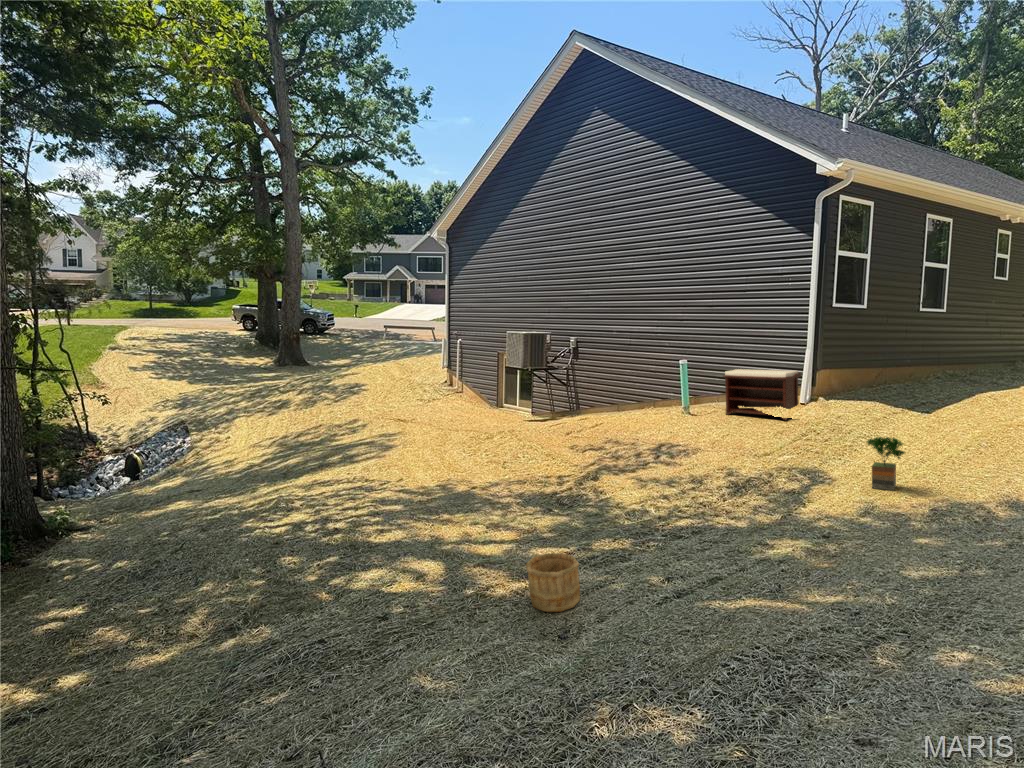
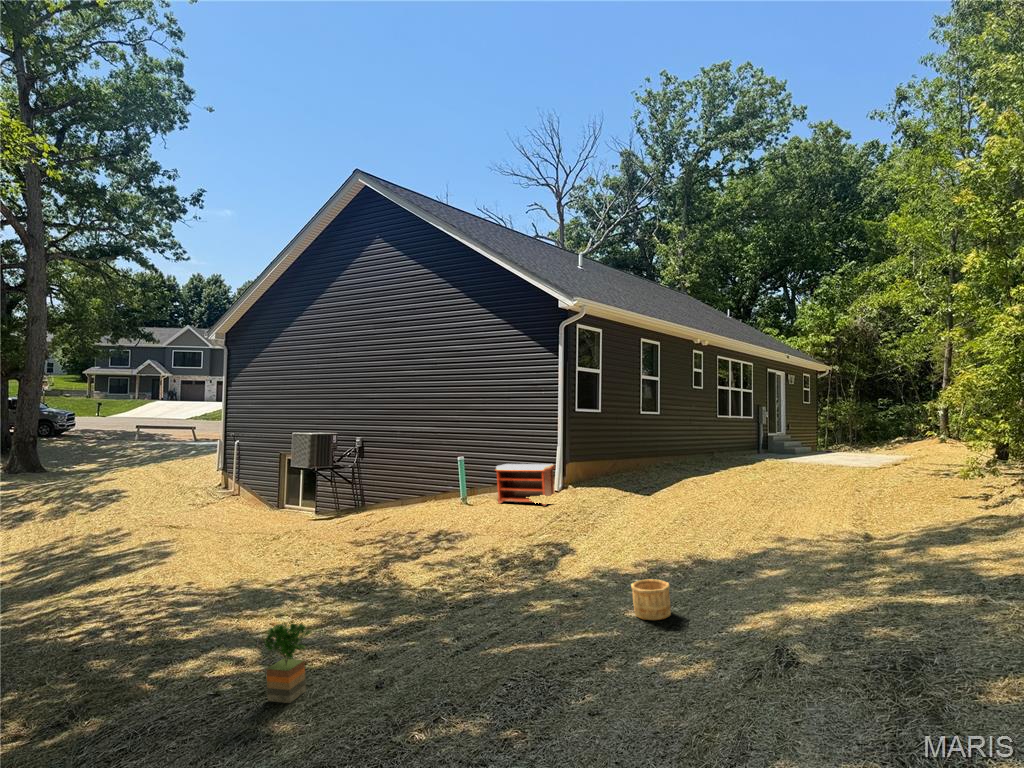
potted tree: present [867,437,905,490] -> present [265,623,311,703]
wooden bucket: present [526,553,580,612] -> present [631,579,671,620]

